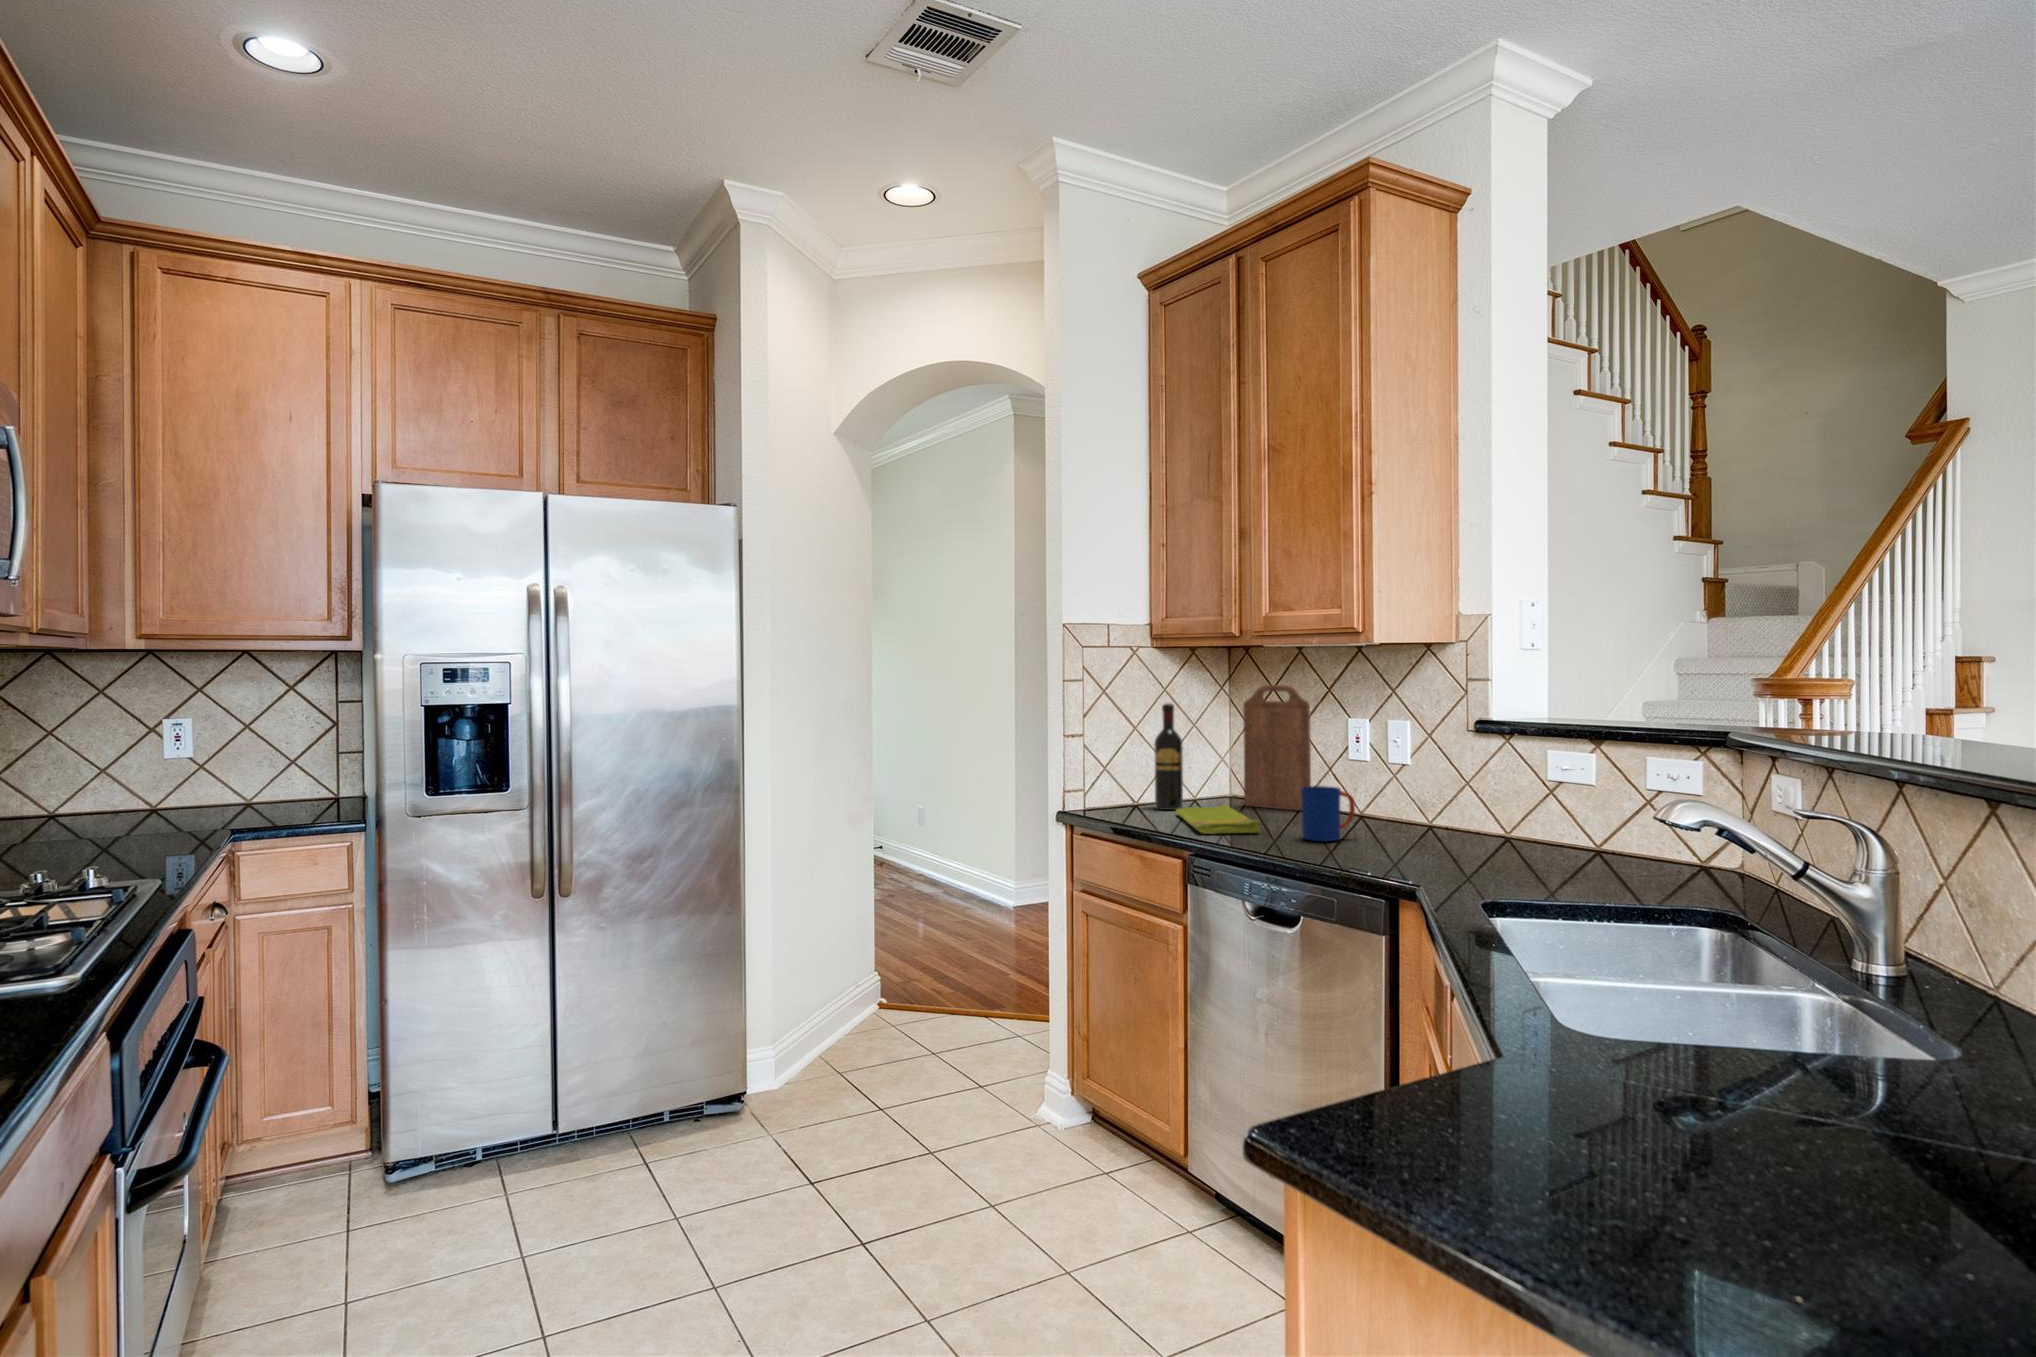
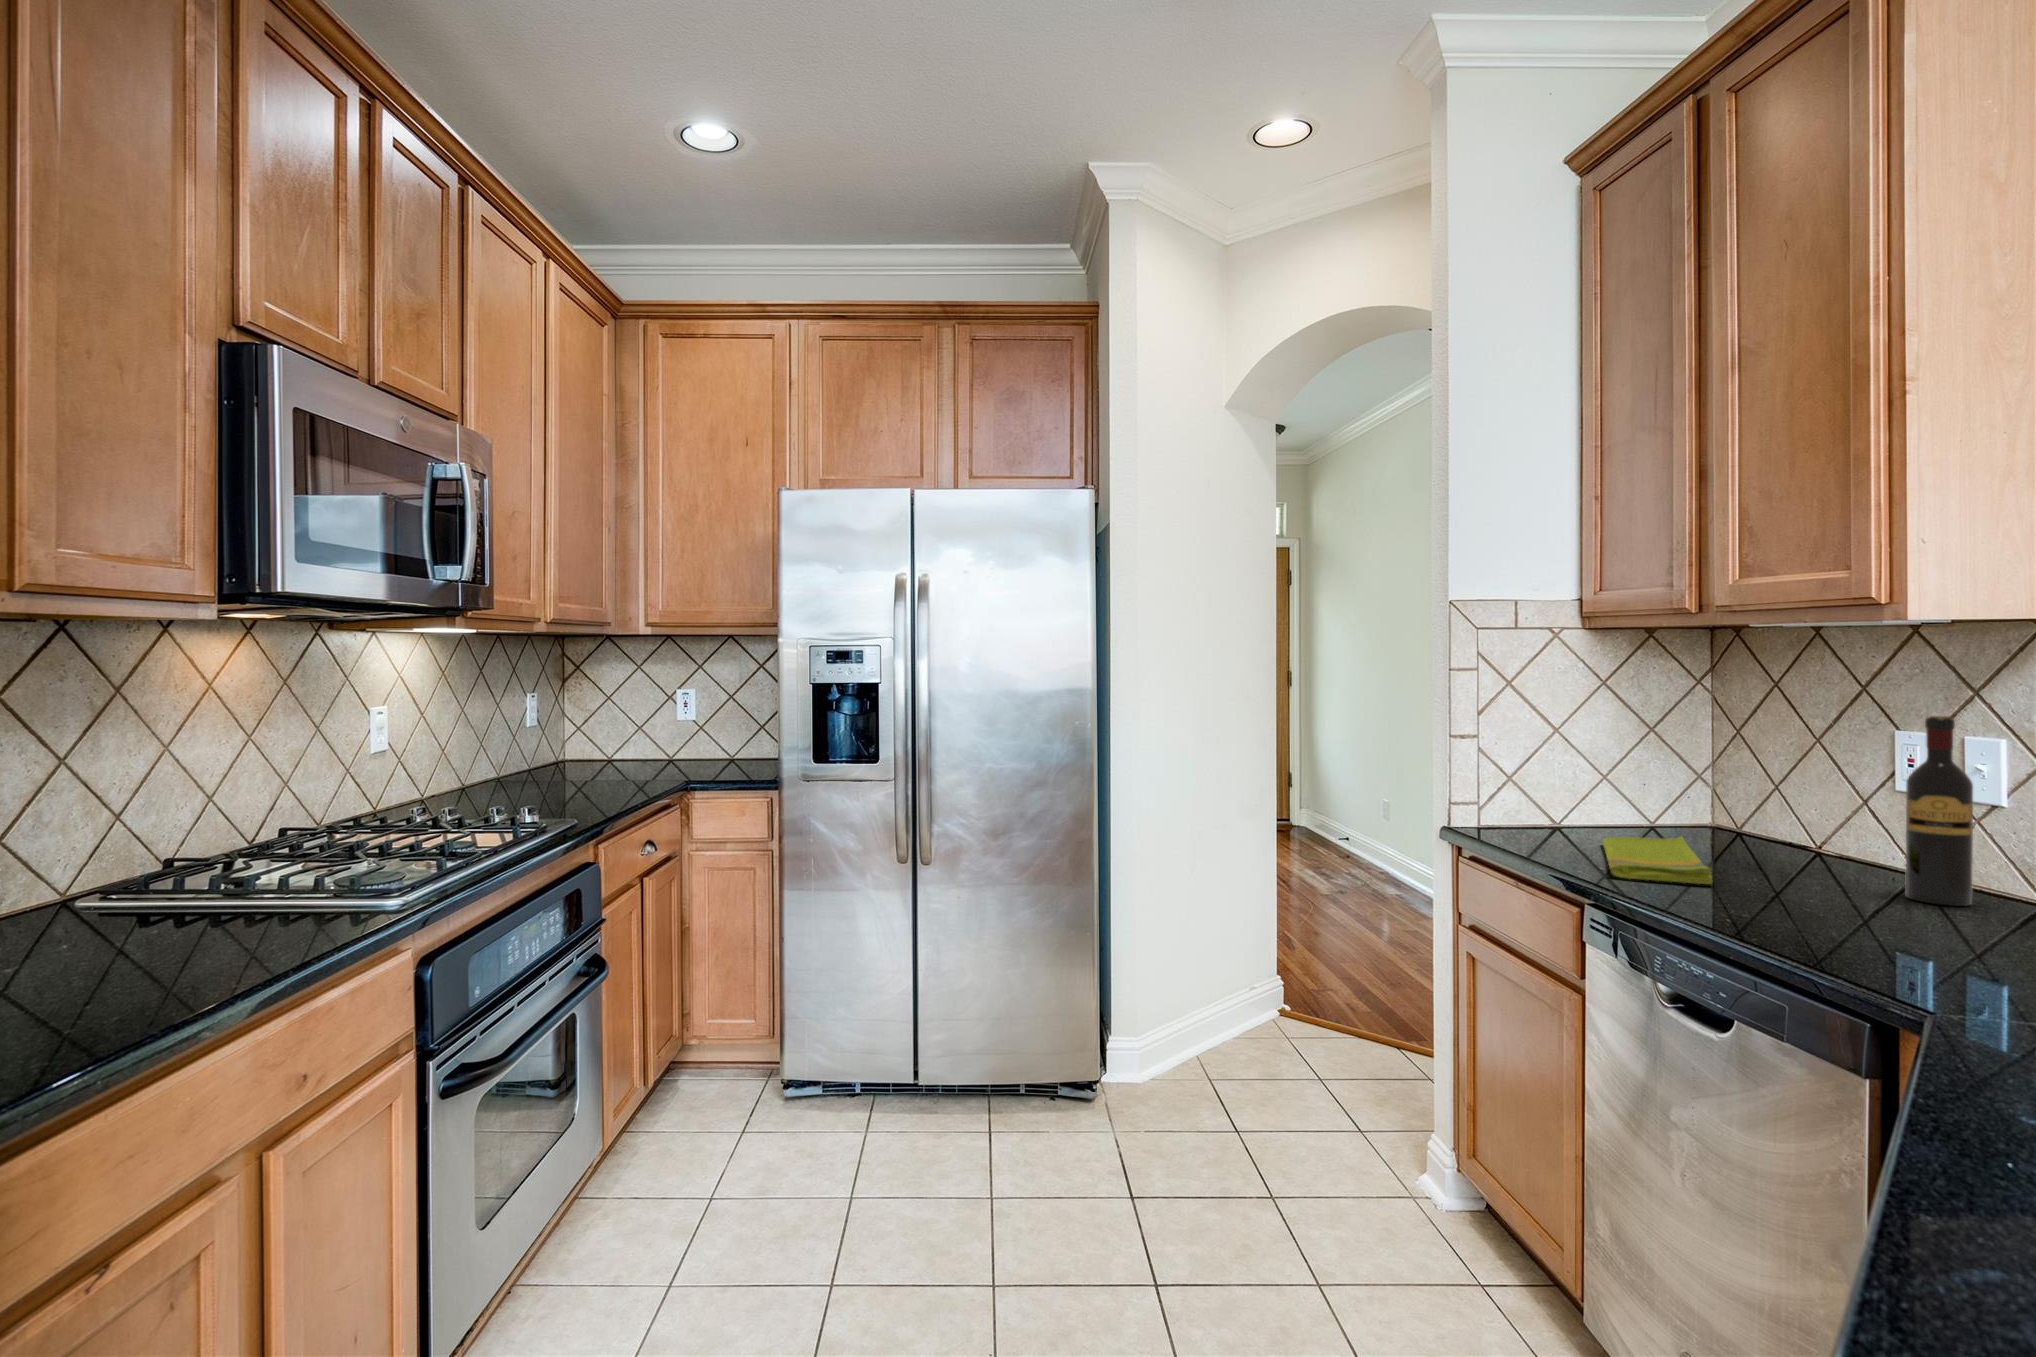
cutting board: present [1243,685,1311,811] -> none [1720,678,1830,857]
wine bottle: present [1154,703,1183,810] -> present [1906,716,1973,906]
mug: present [1302,786,1355,841] -> none [1780,827,1881,912]

